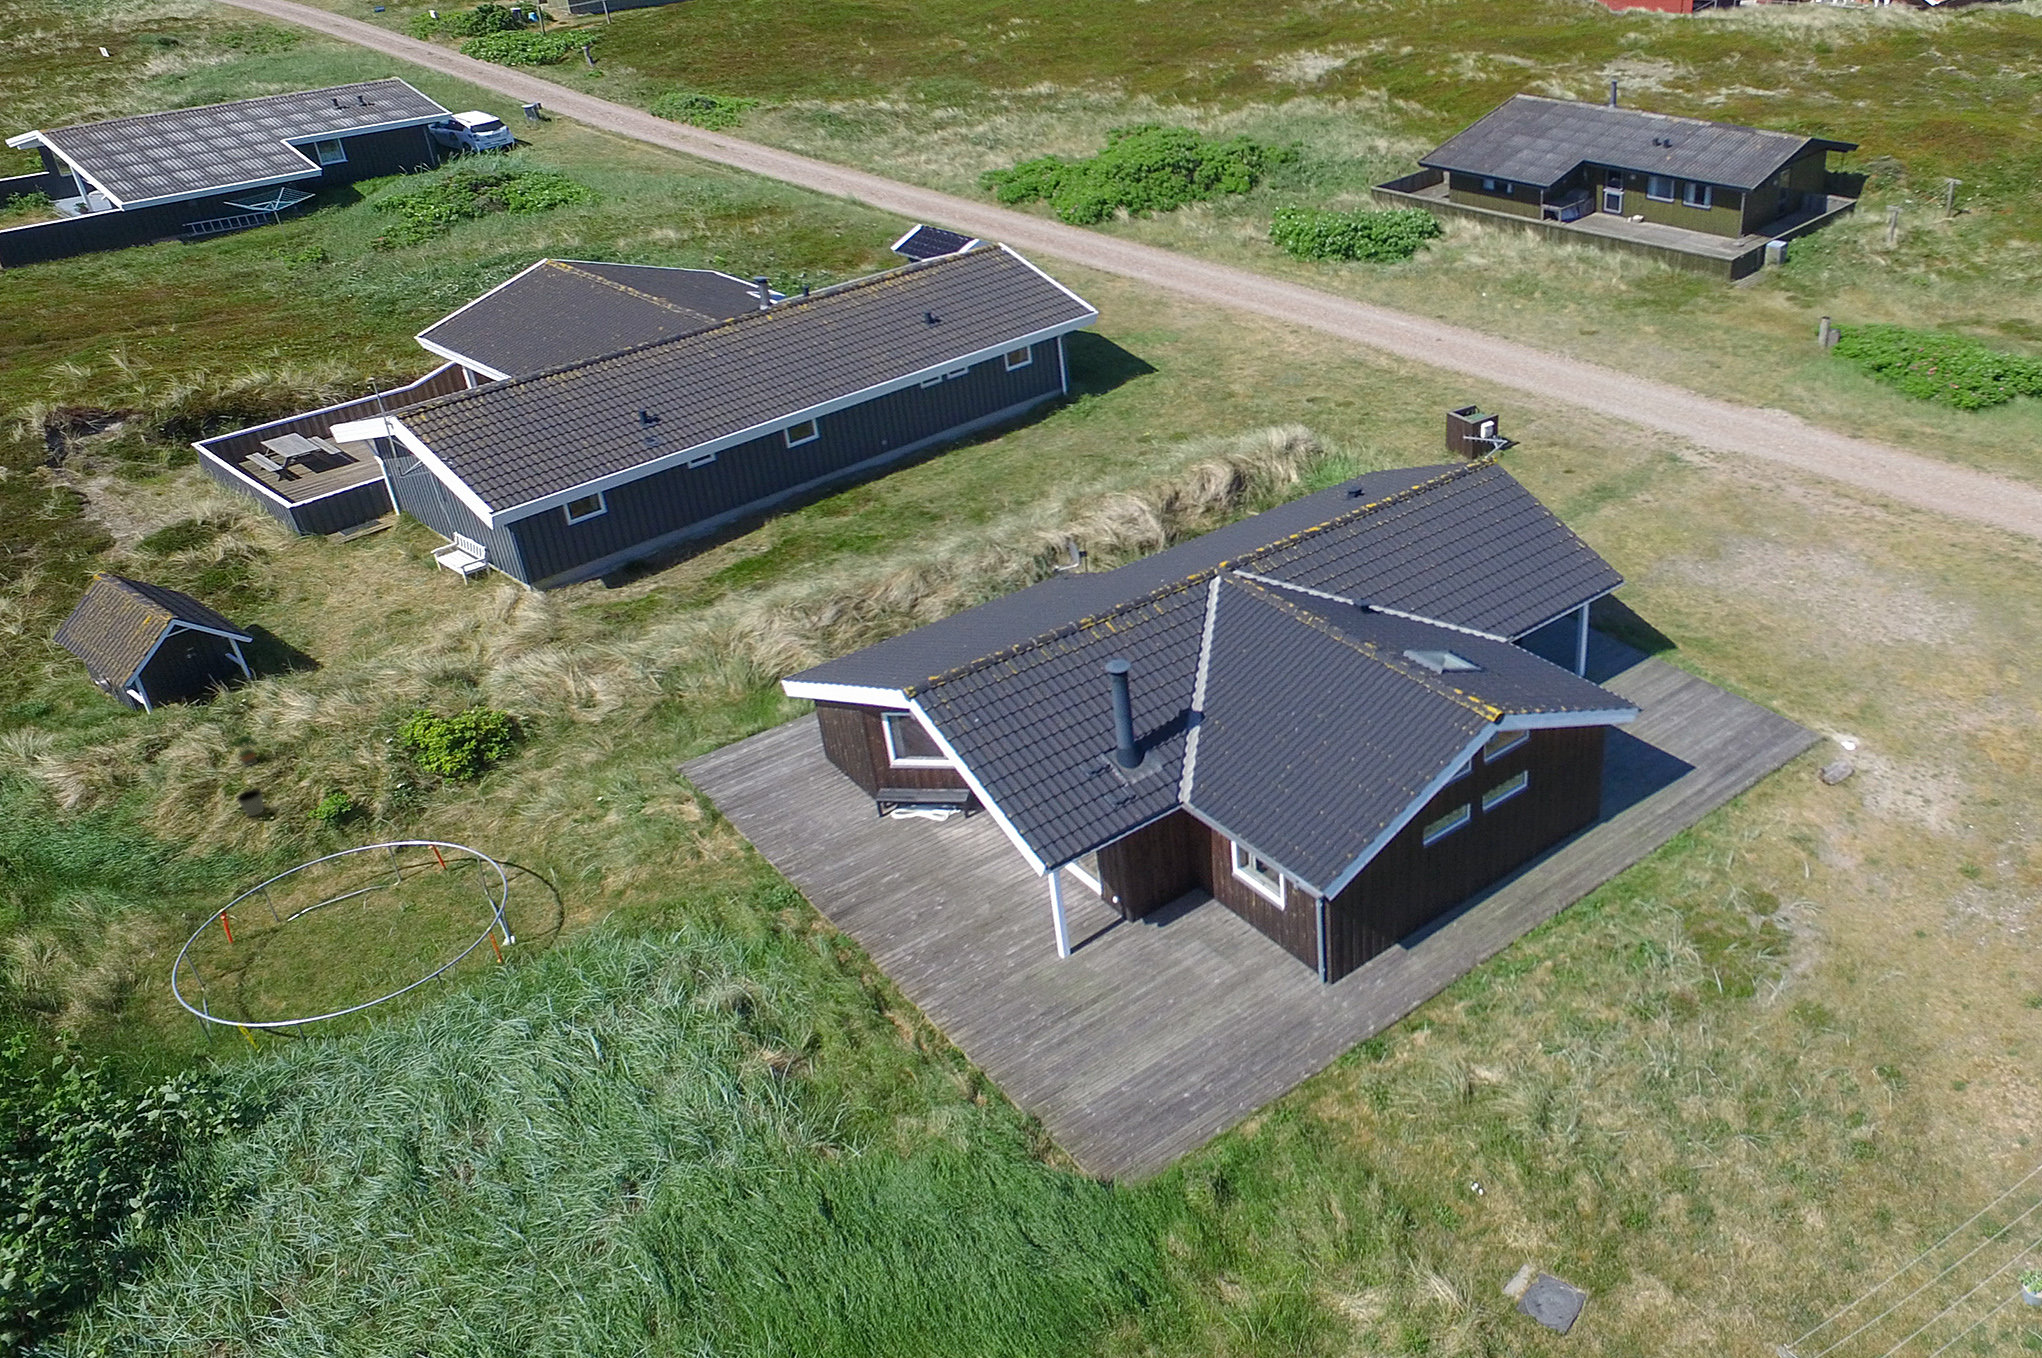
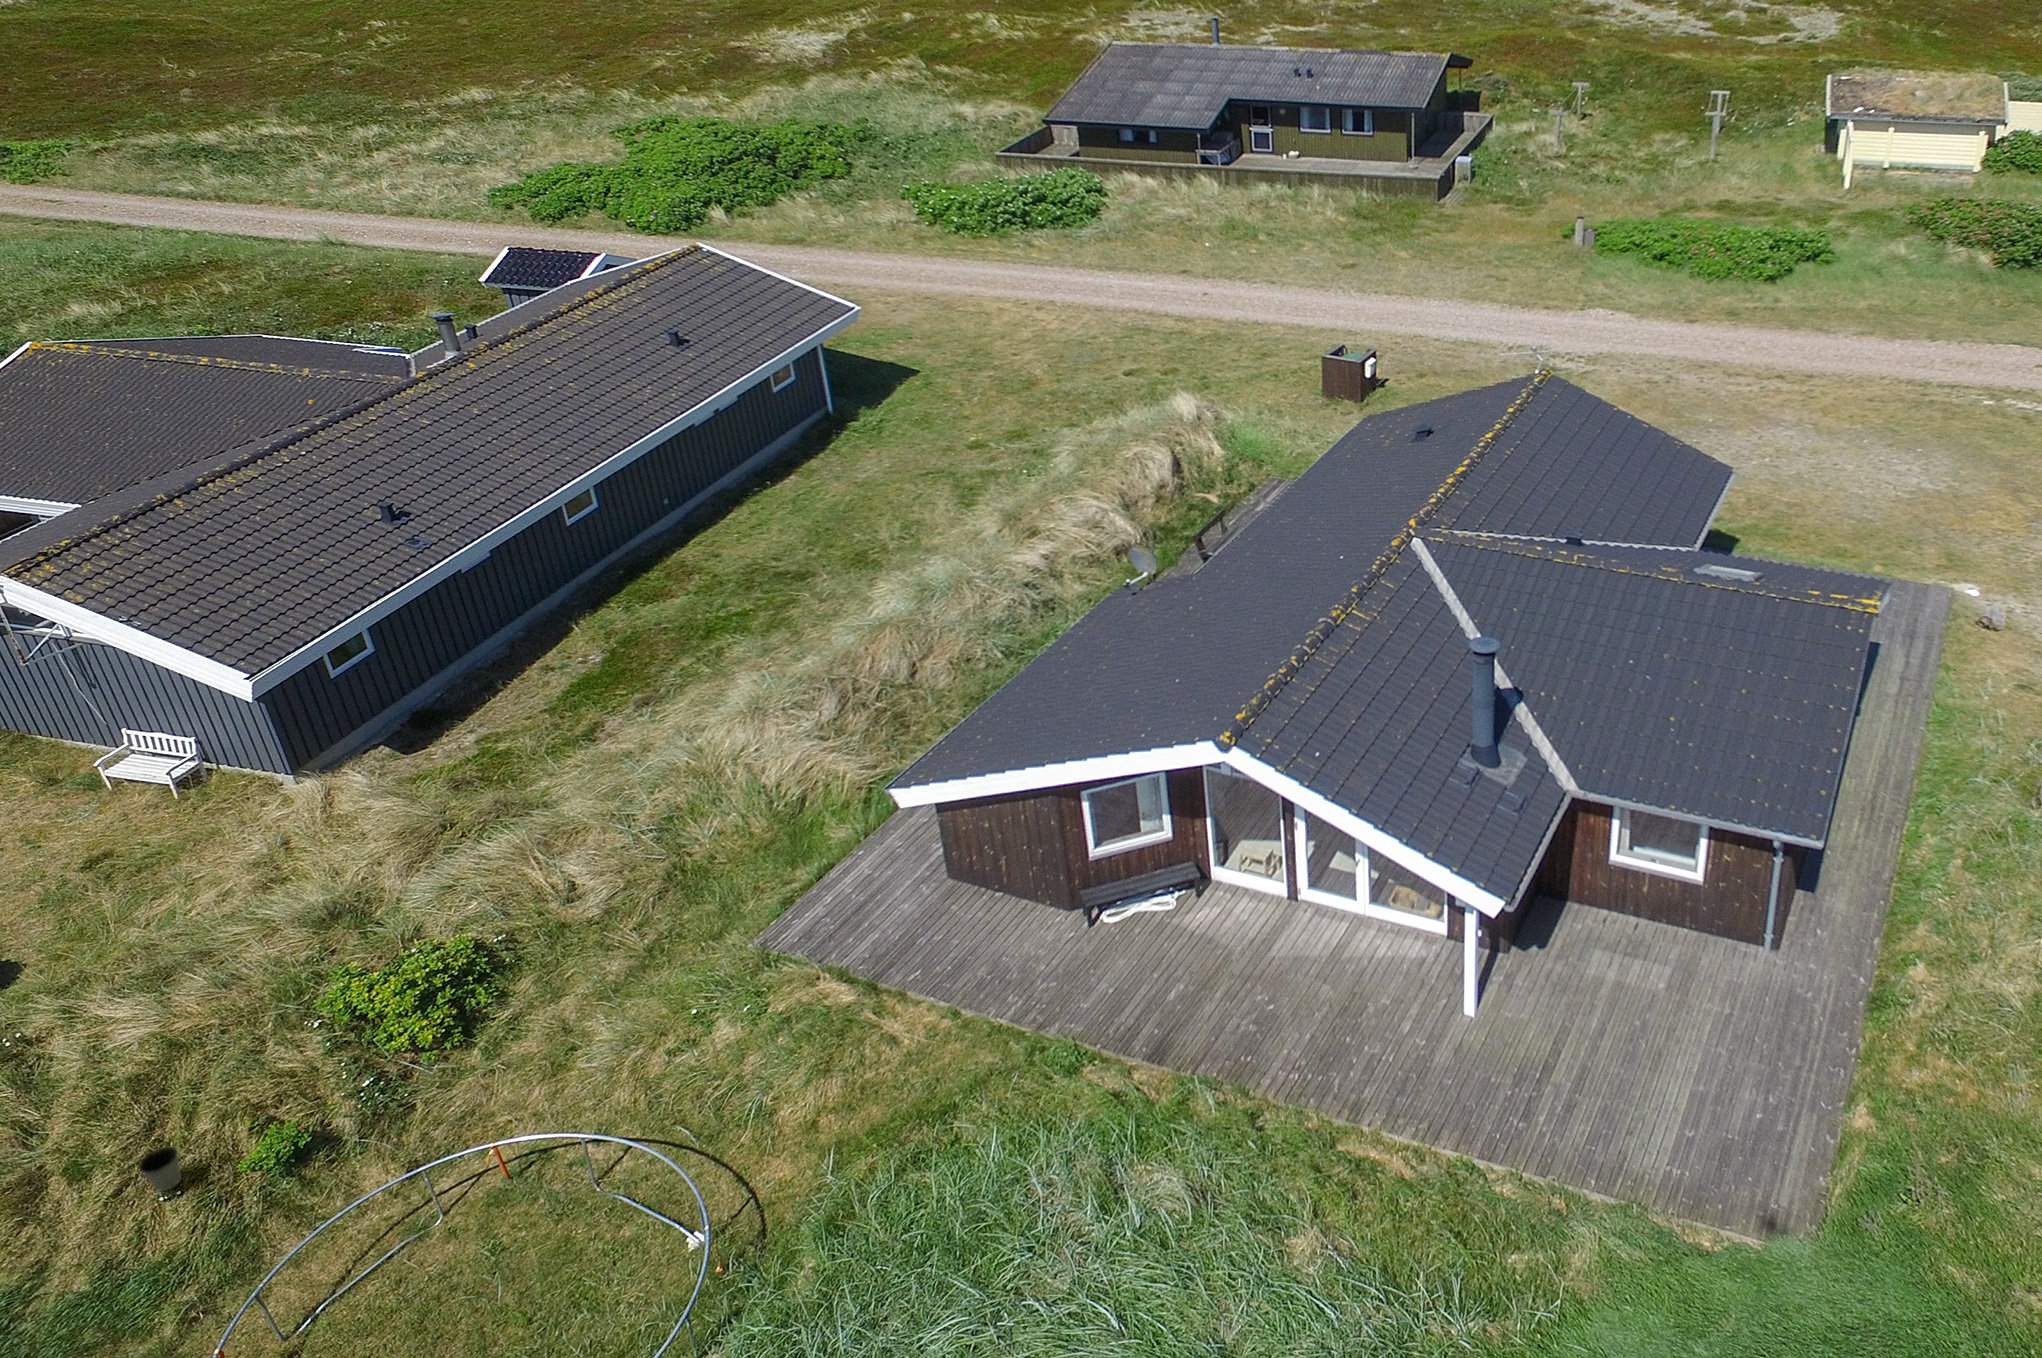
potted tree: present [232,735,258,767] -> none [51,1081,98,1130]

